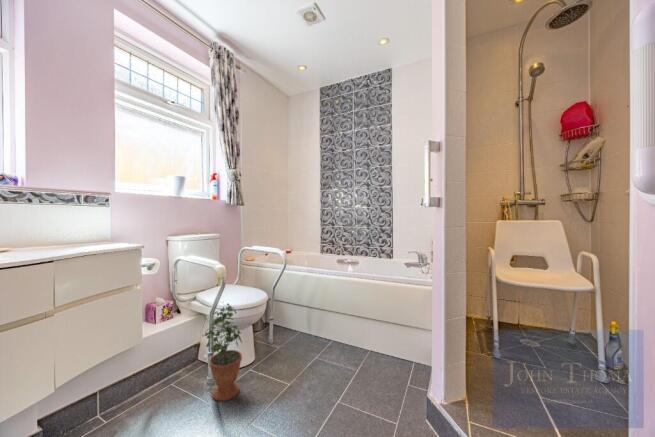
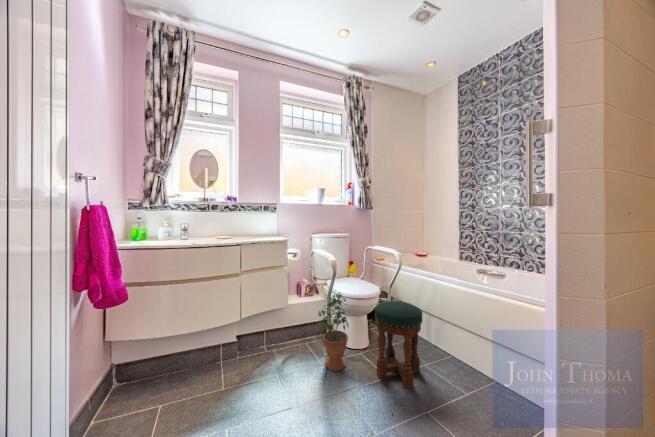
stool: none [273,300,319,385] -> present [375,301,422,388]

